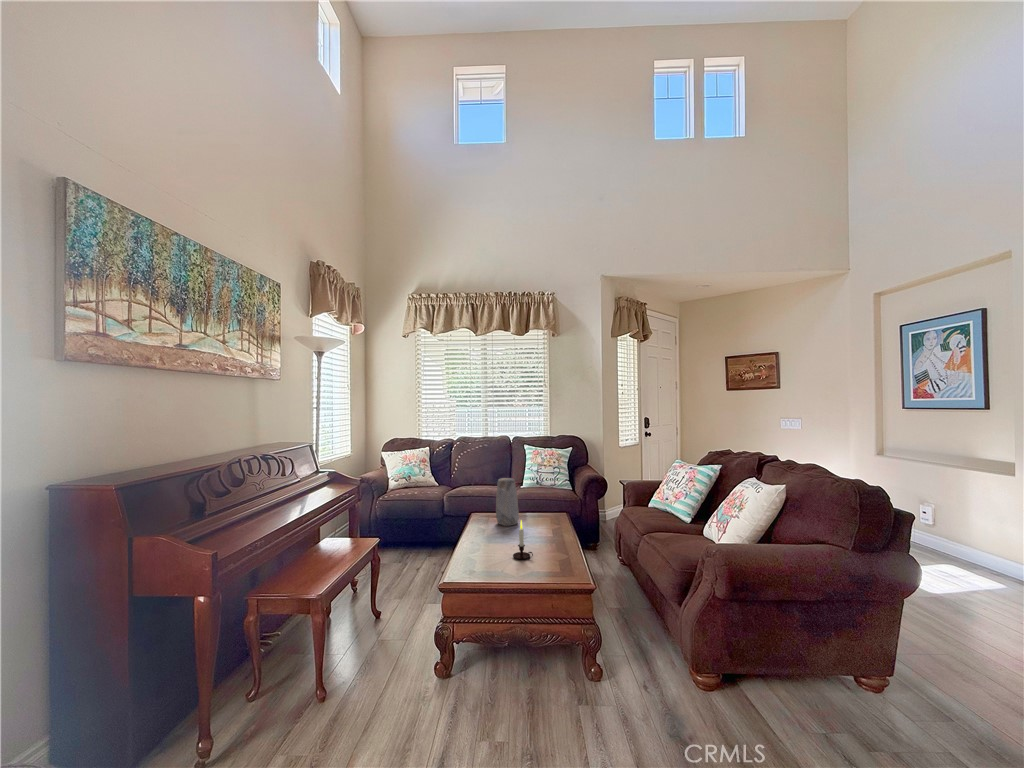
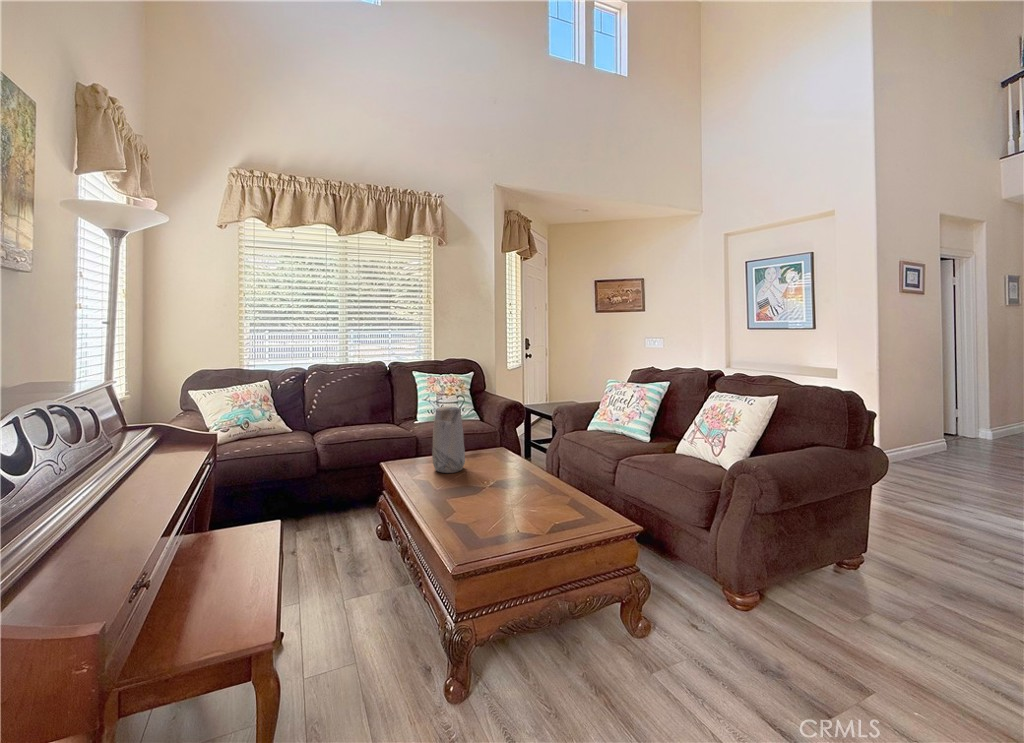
candle: present [513,520,533,559] -> none [517,457,550,516]

